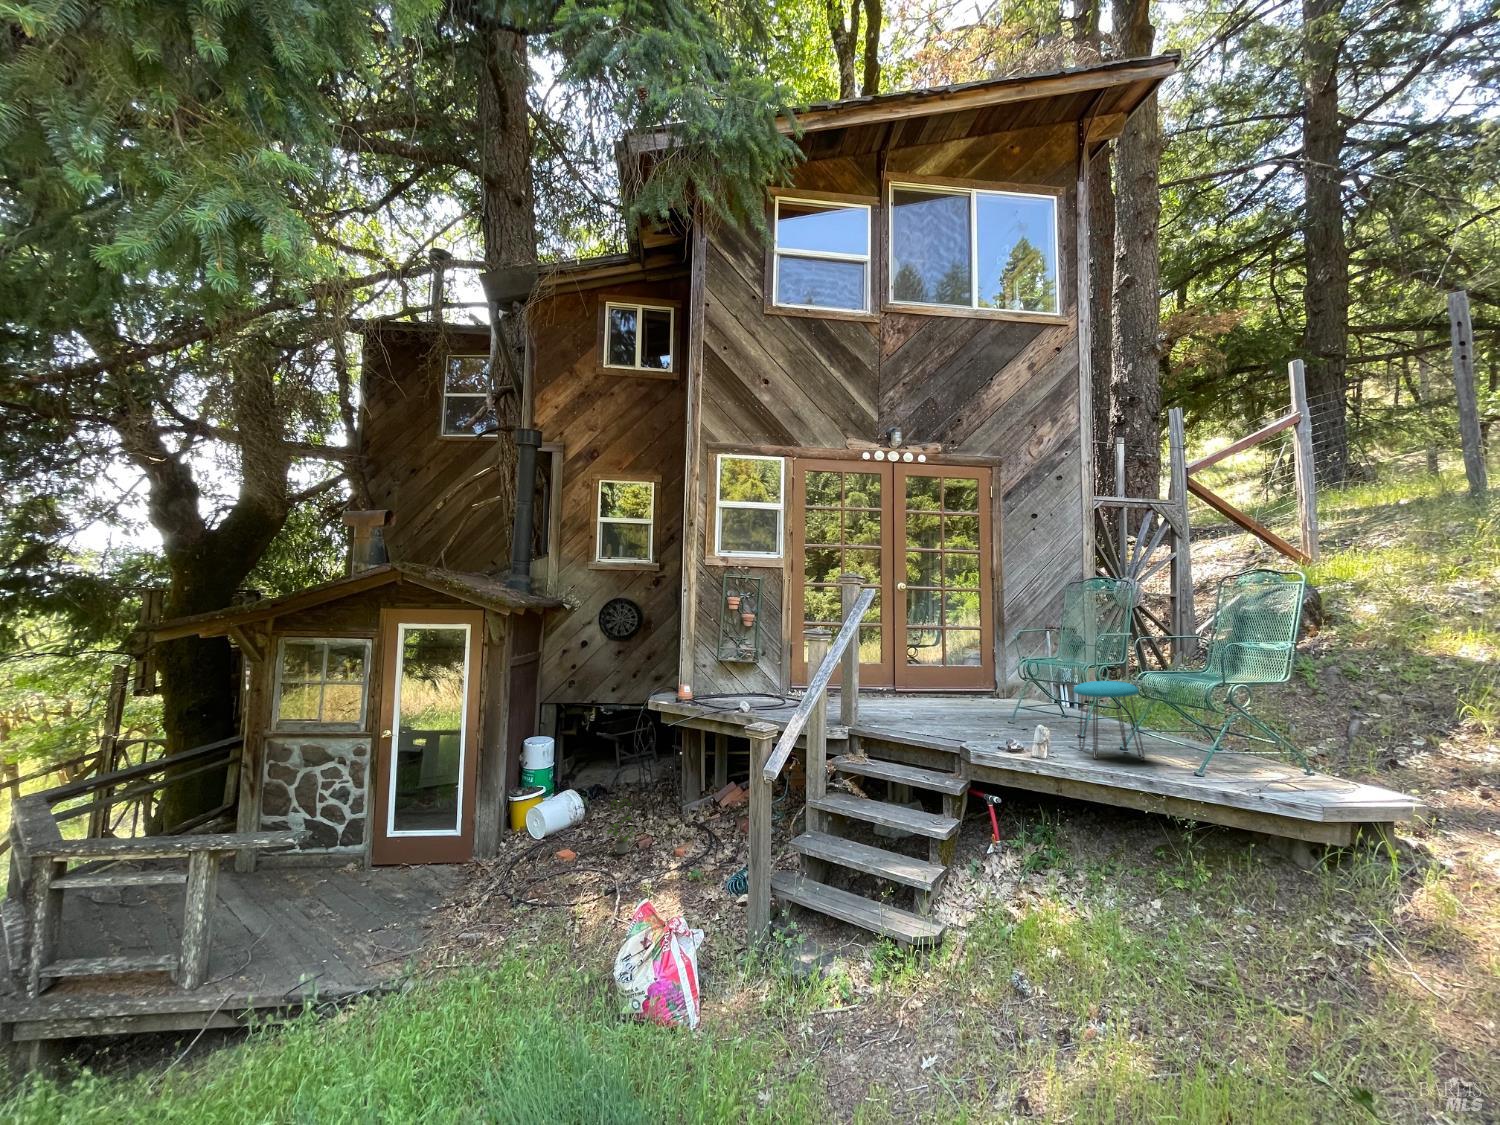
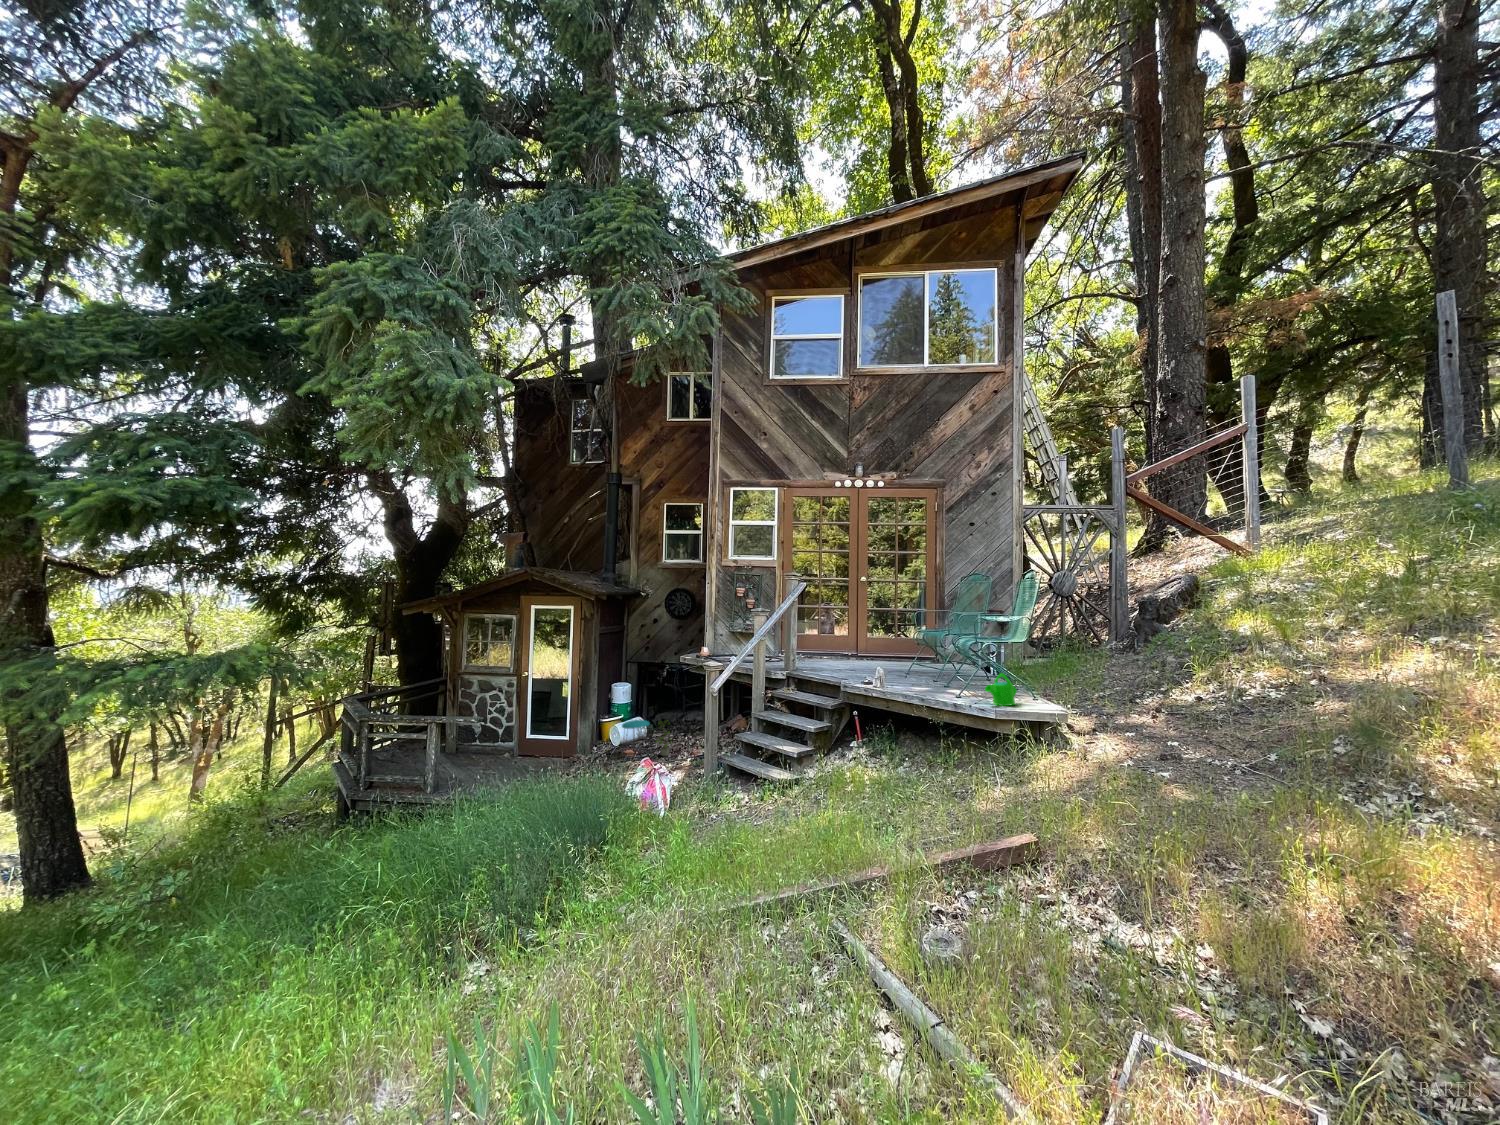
stool: present [1074,681,1145,761] -> present [622,720,652,757]
watering can: none [1262,736,1311,791] -> present [985,673,1017,706]

